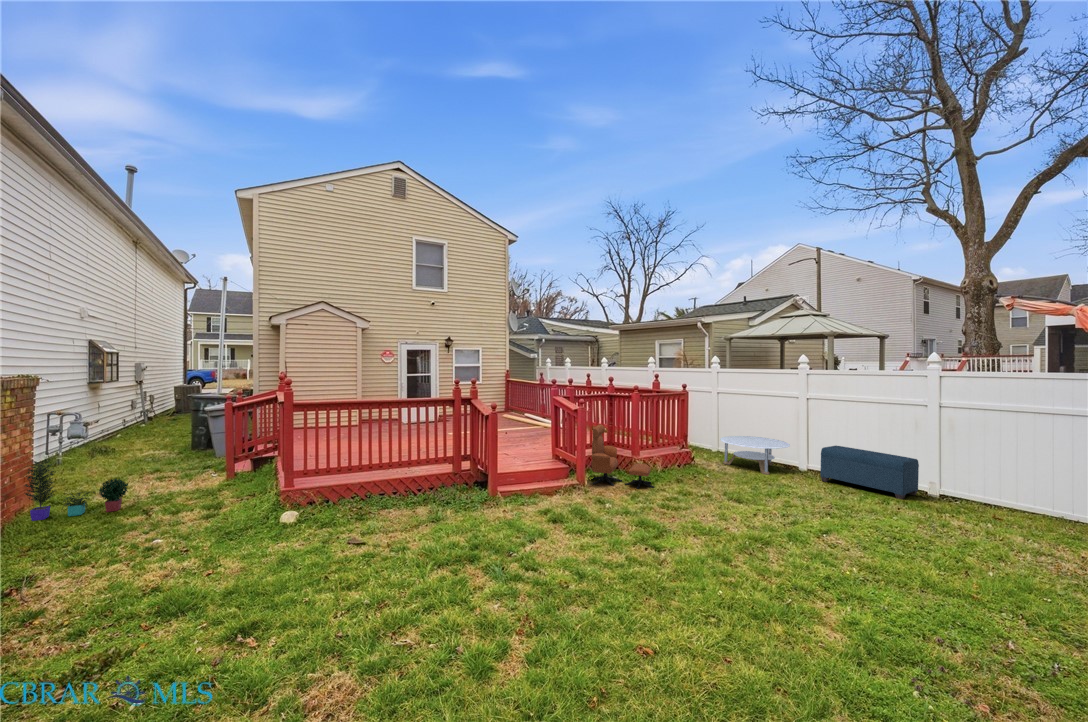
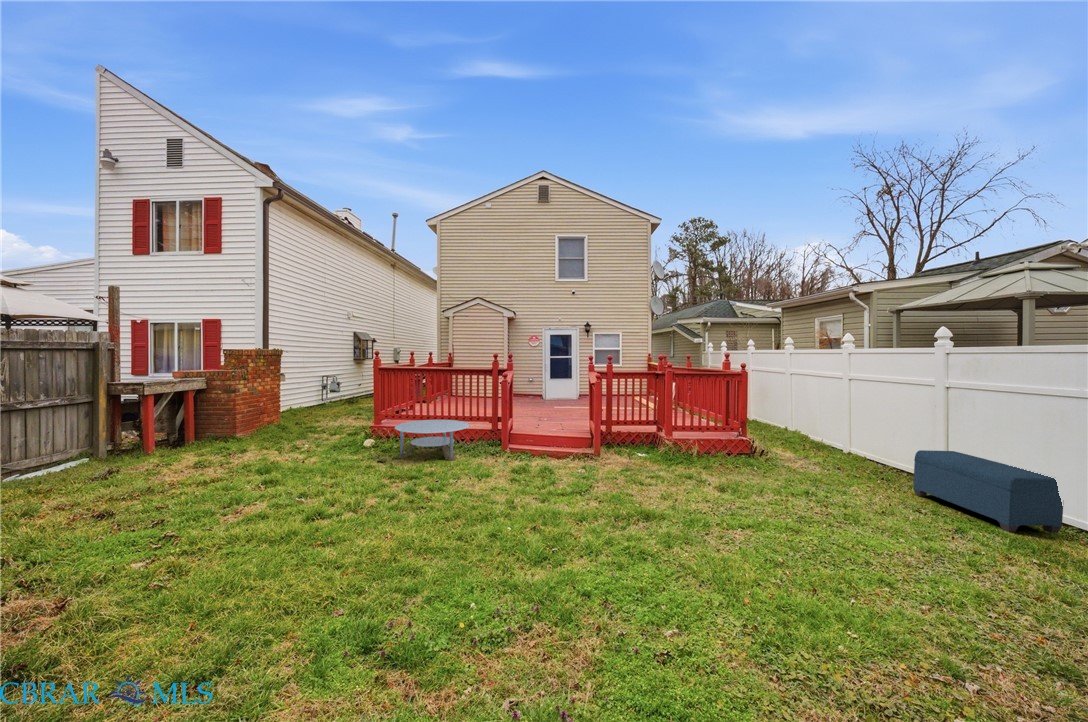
lounge chair: present [591,424,654,489] -> none [611,401,676,468]
round table: present [720,436,790,475] -> present [395,420,469,461]
potted plant: present [25,459,128,521] -> none [272,395,318,430]

